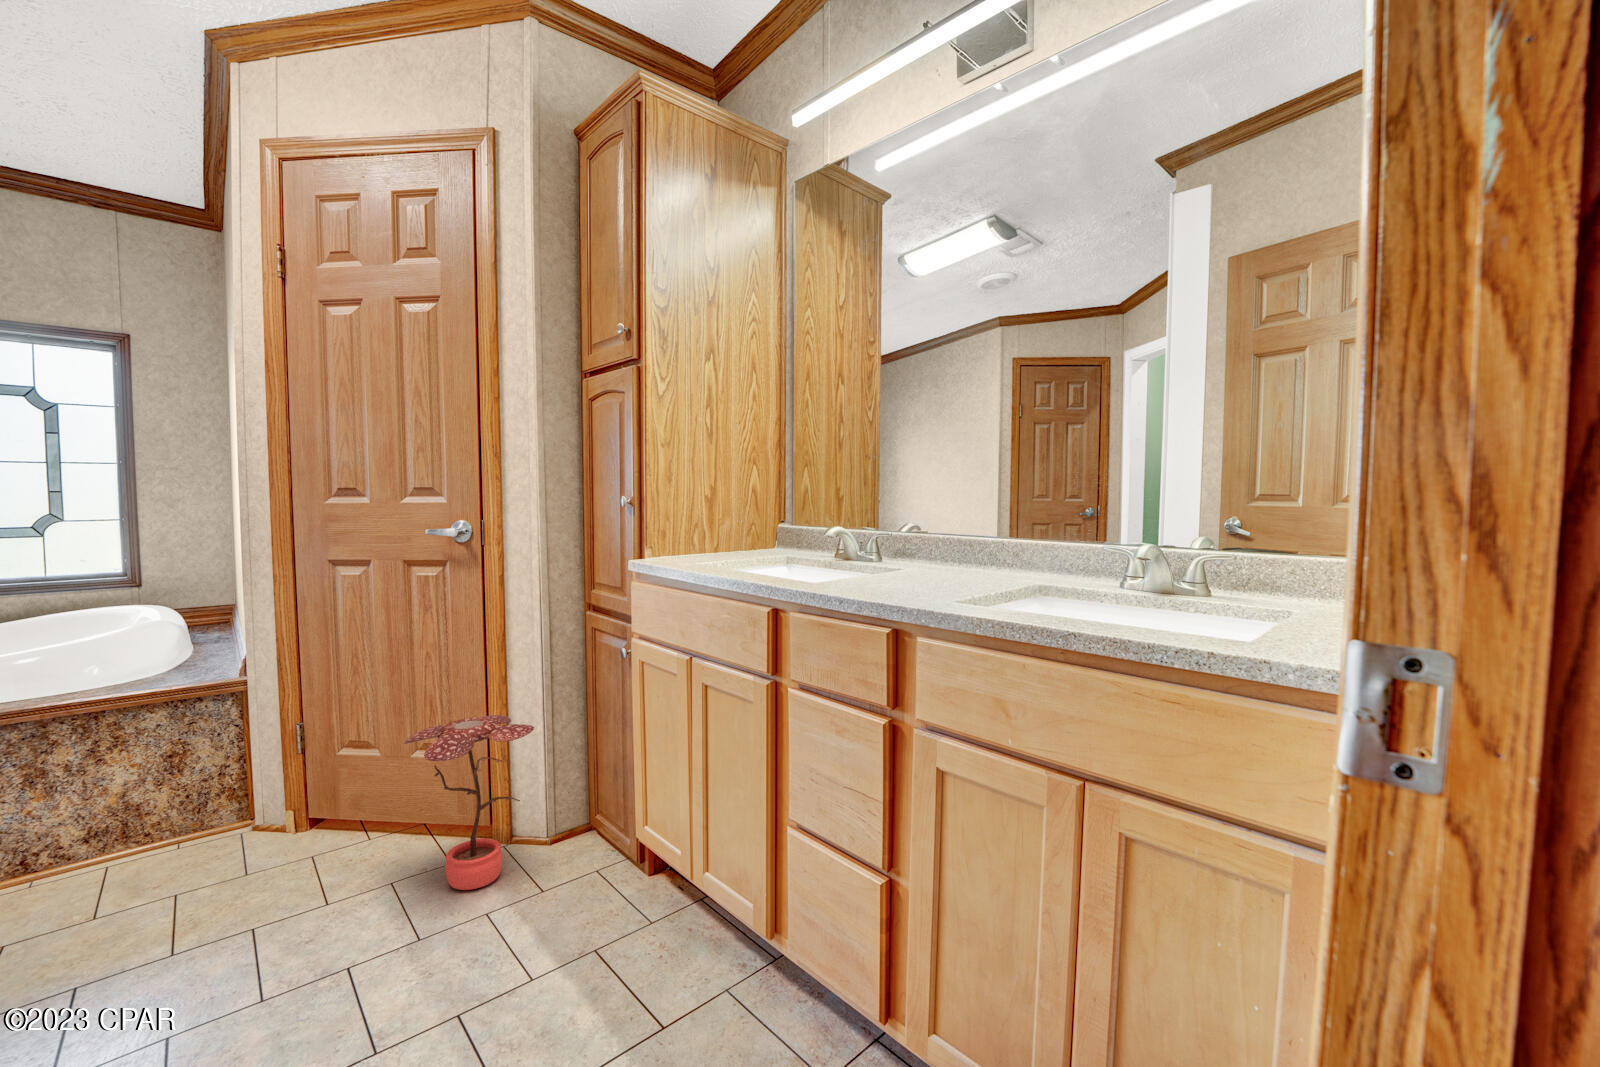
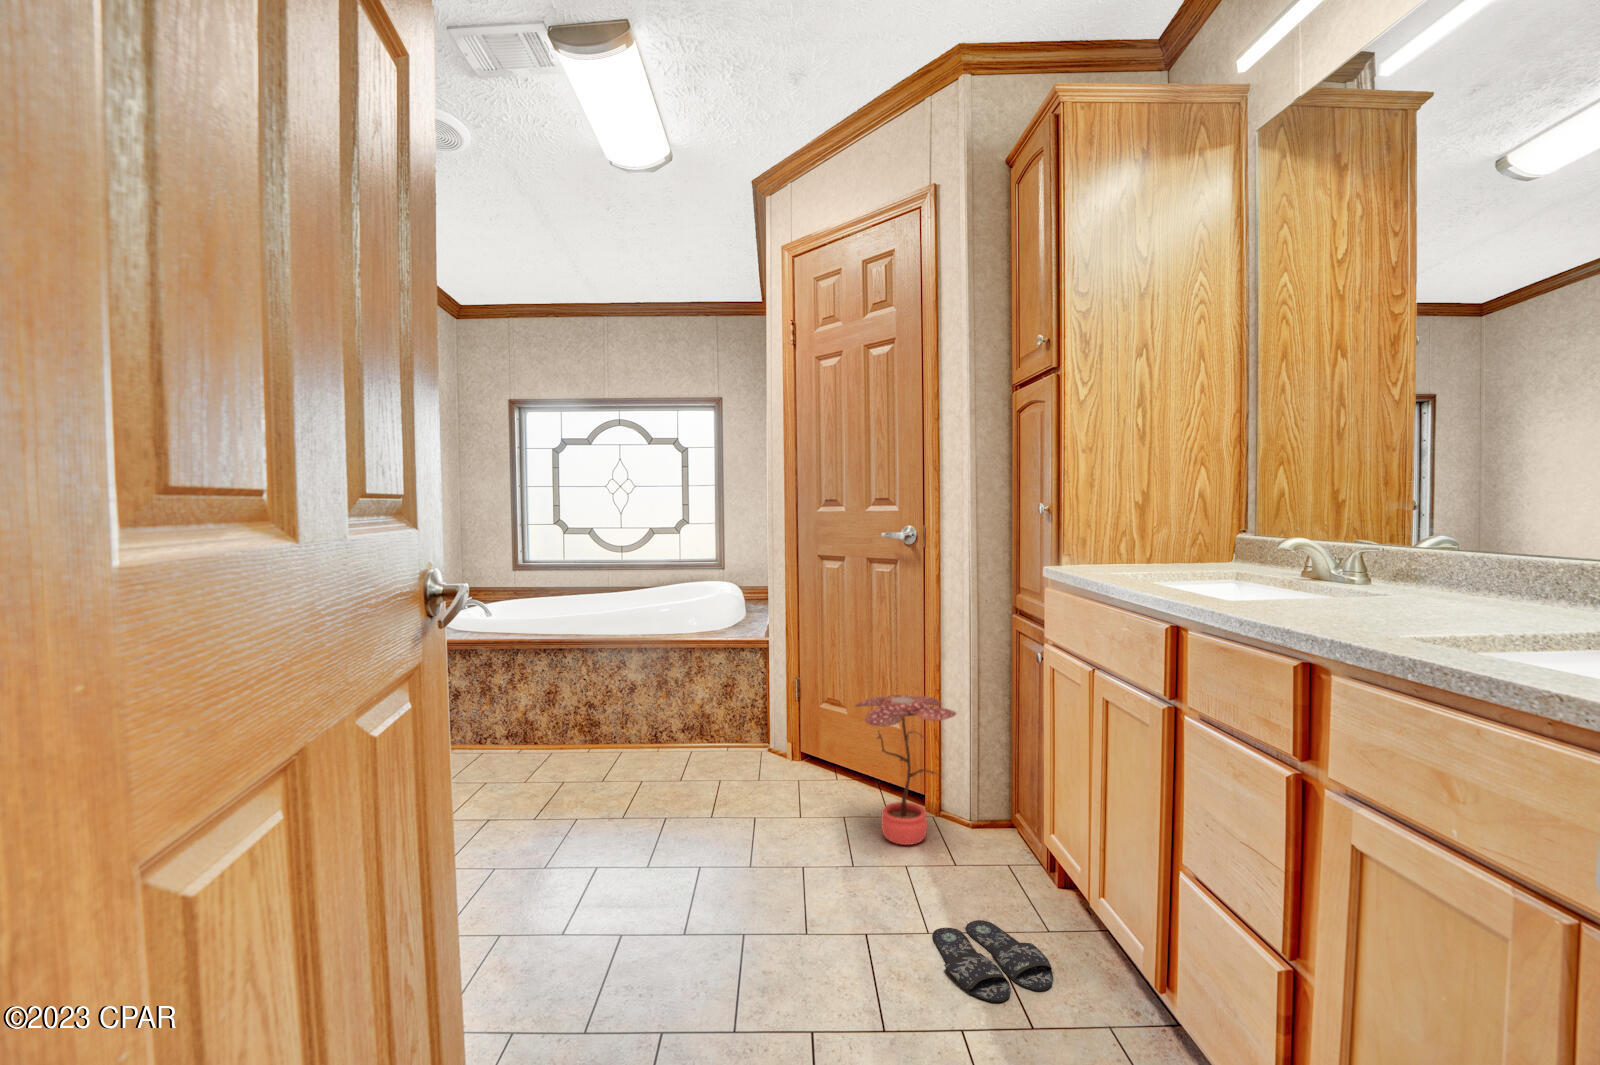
slippers: none [538,937,670,1019] -> present [932,920,1053,1002]

